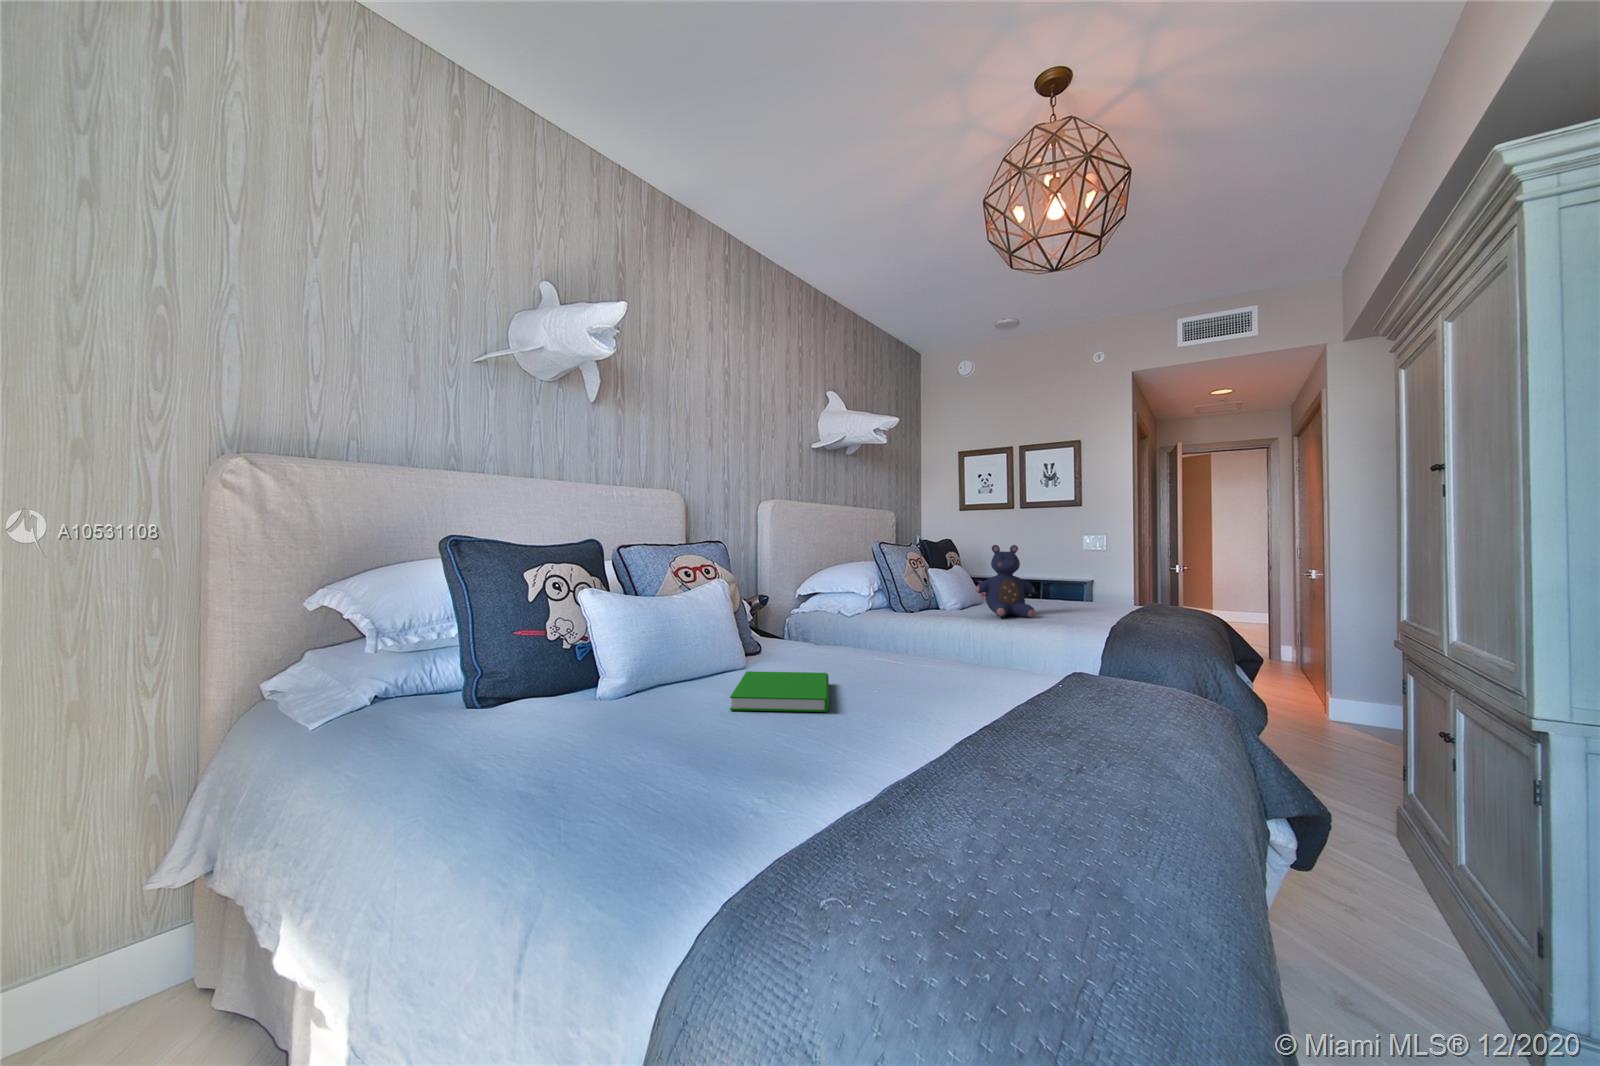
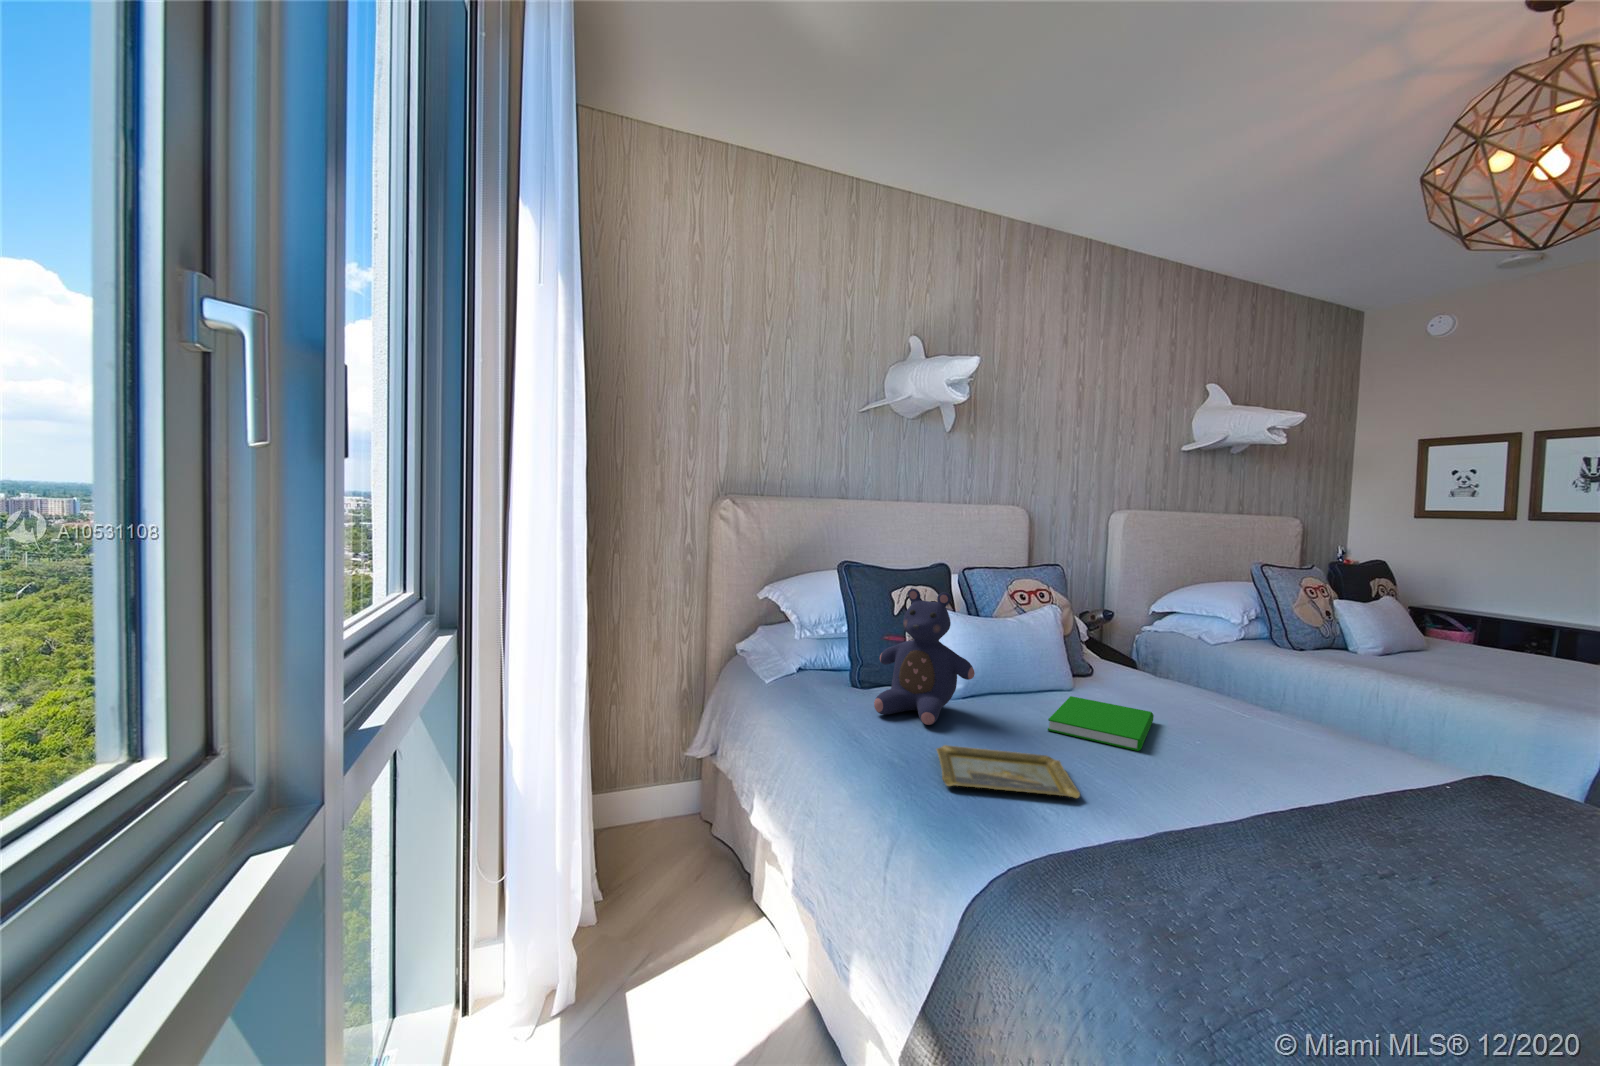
teddy bear: present [976,545,1035,618] -> present [874,588,975,725]
tray: none [596,735,787,804] -> present [937,745,1080,798]

